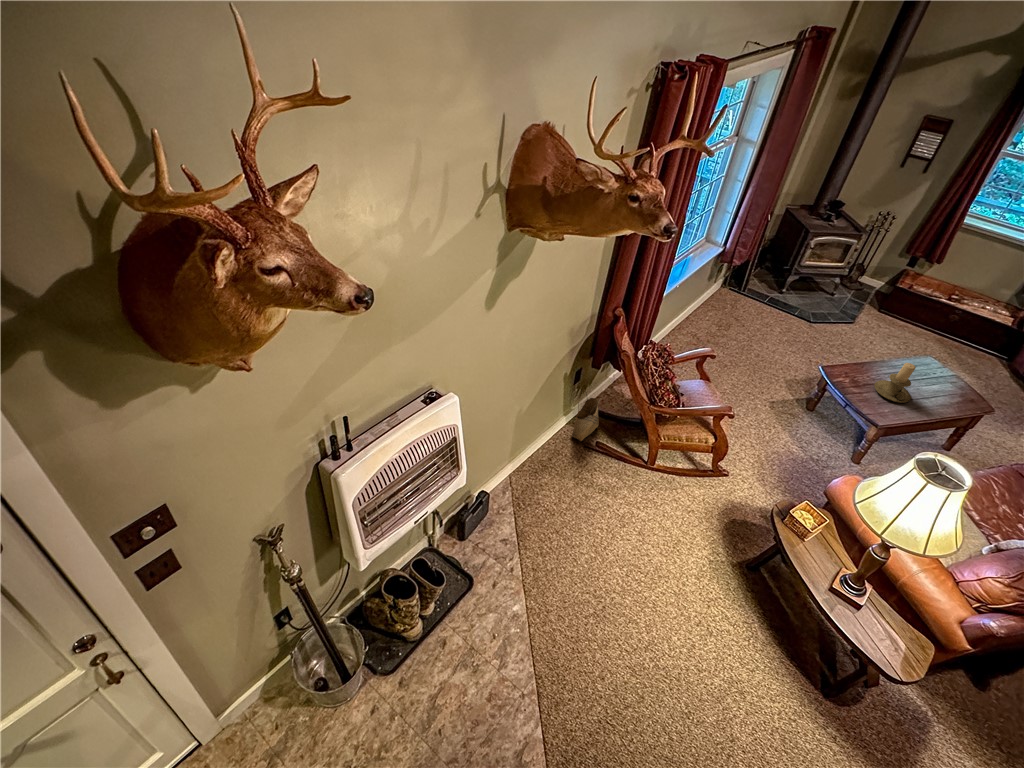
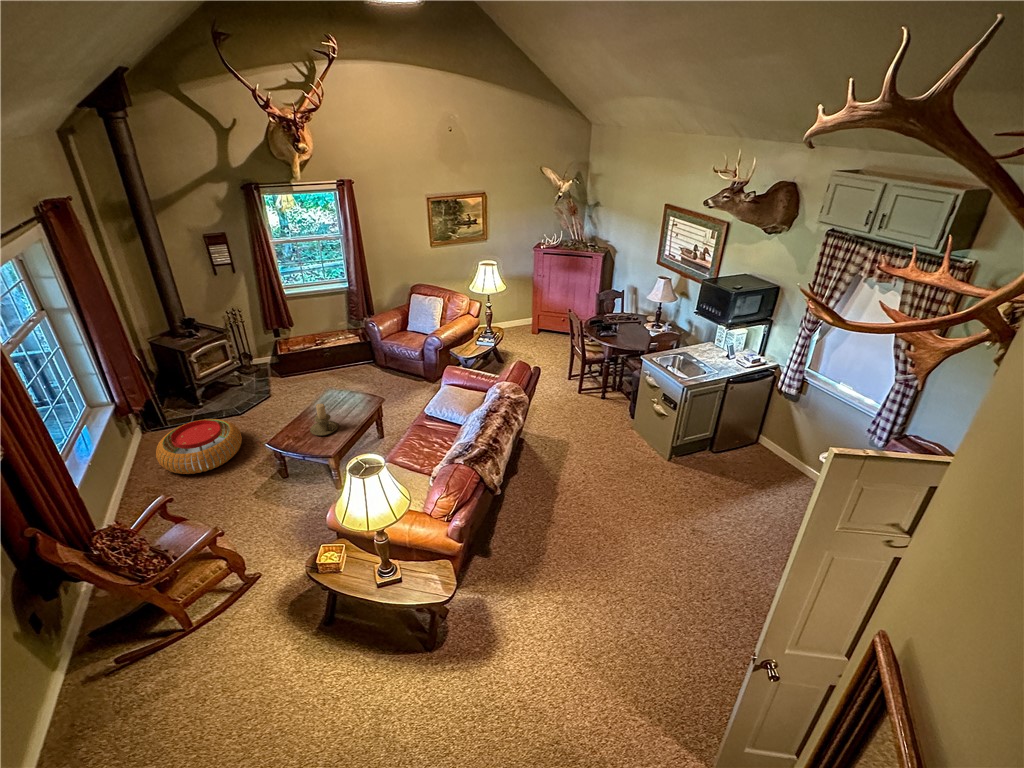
pouf: none [719,298,802,356] -> present [156,419,242,474]
woven basket: present [572,391,599,441] -> none [52,620,105,682]

